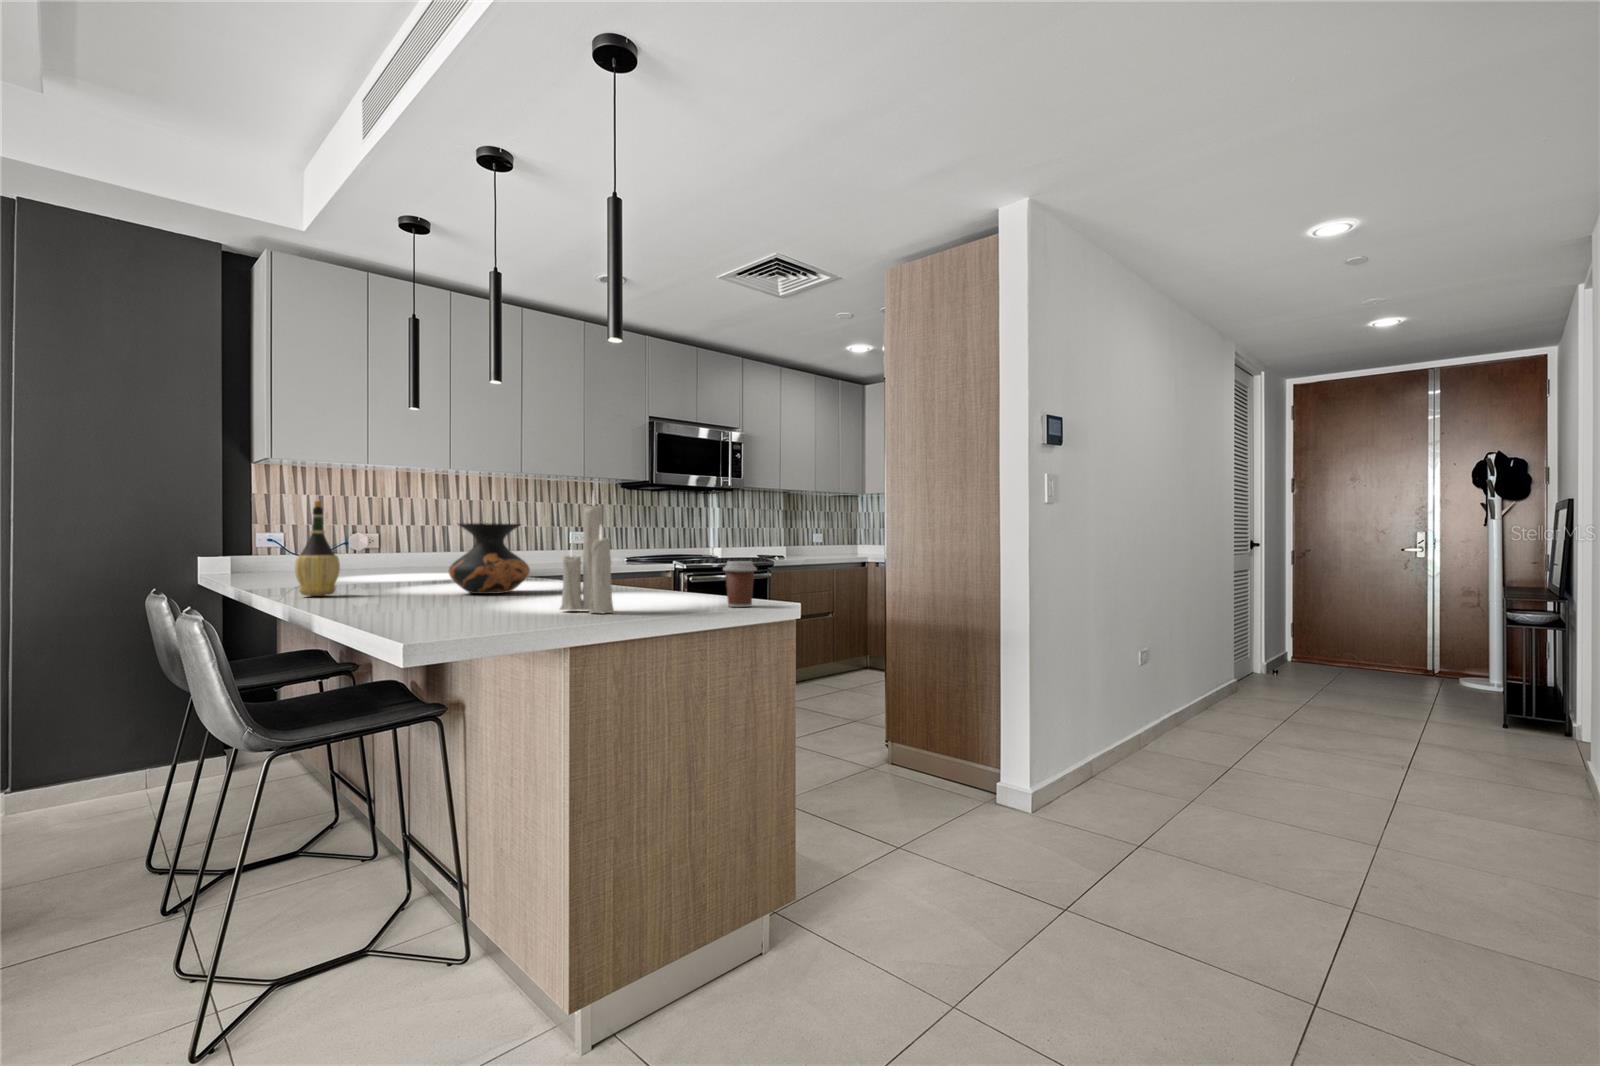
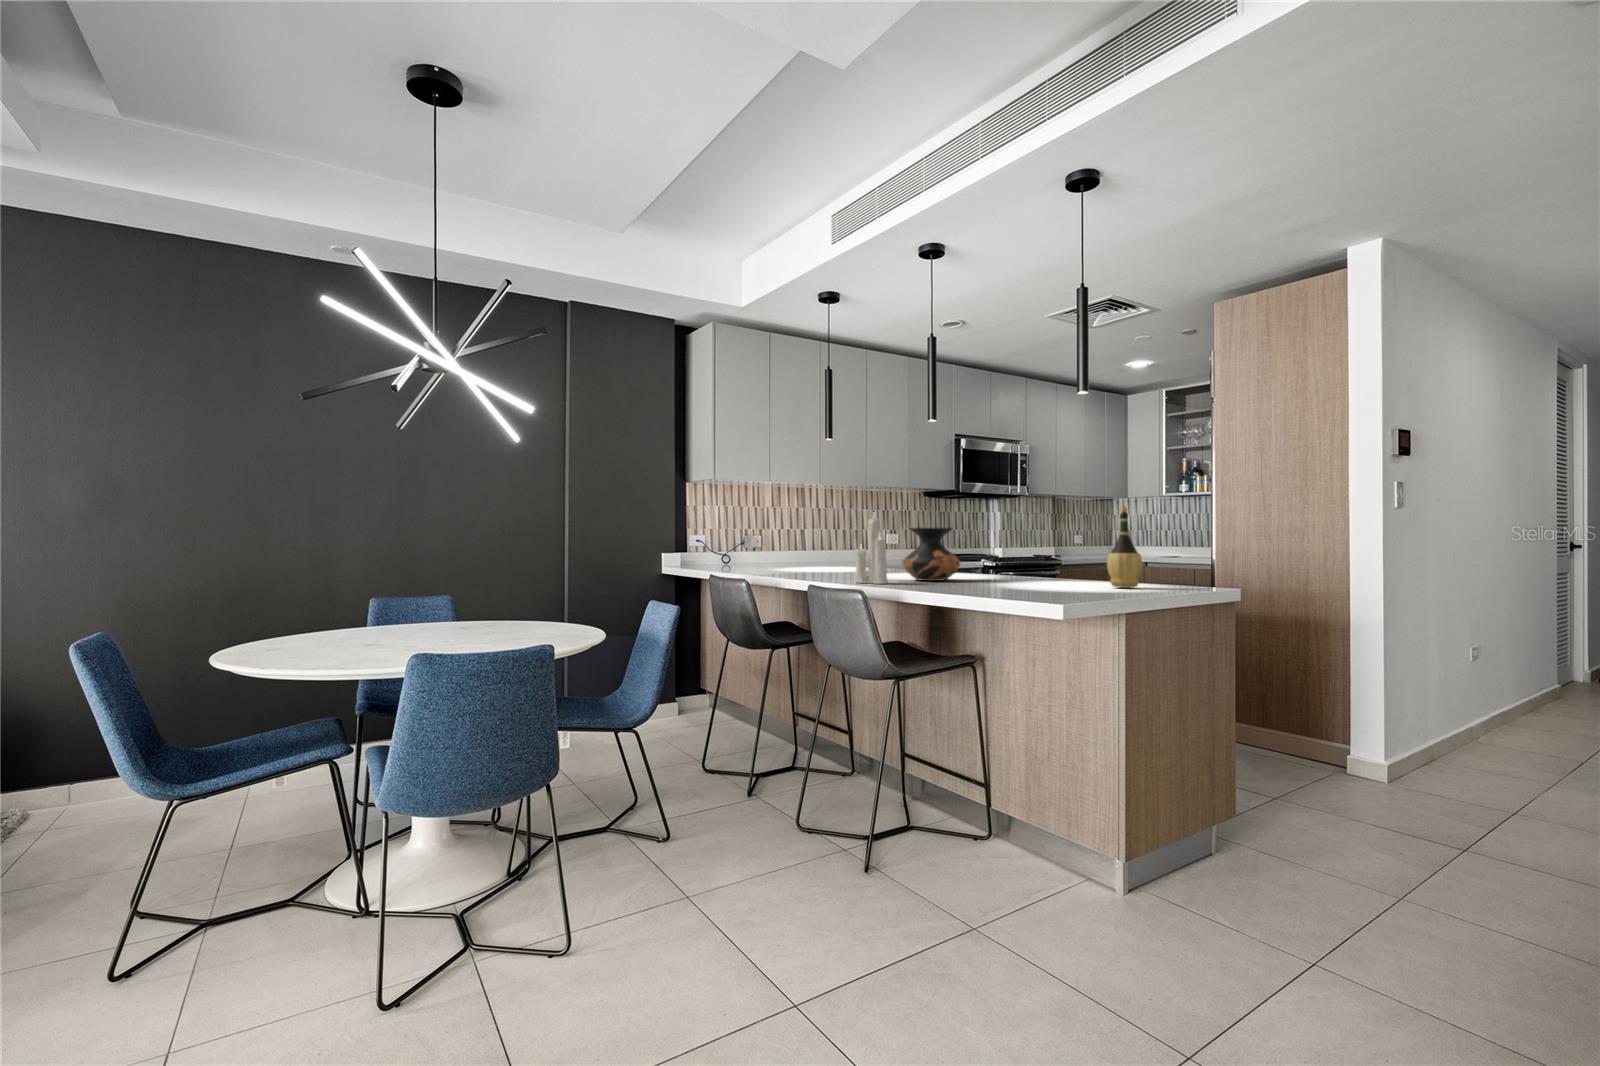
candle: present [560,499,614,613] -> present [855,519,888,584]
wine bottle: present [295,501,340,596] -> present [1107,507,1142,588]
coffee cup: present [723,561,757,607] -> none [1164,557,1193,592]

